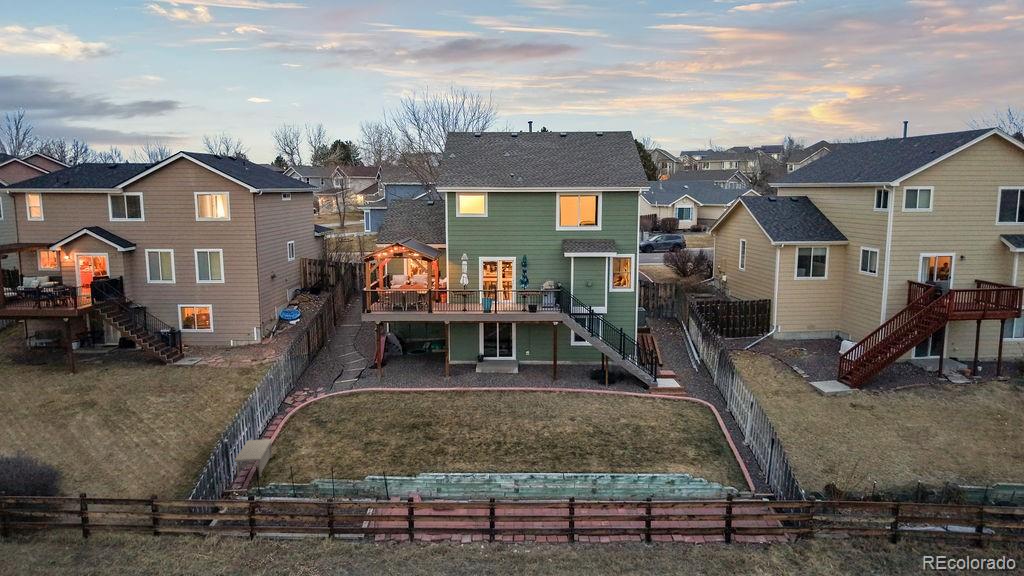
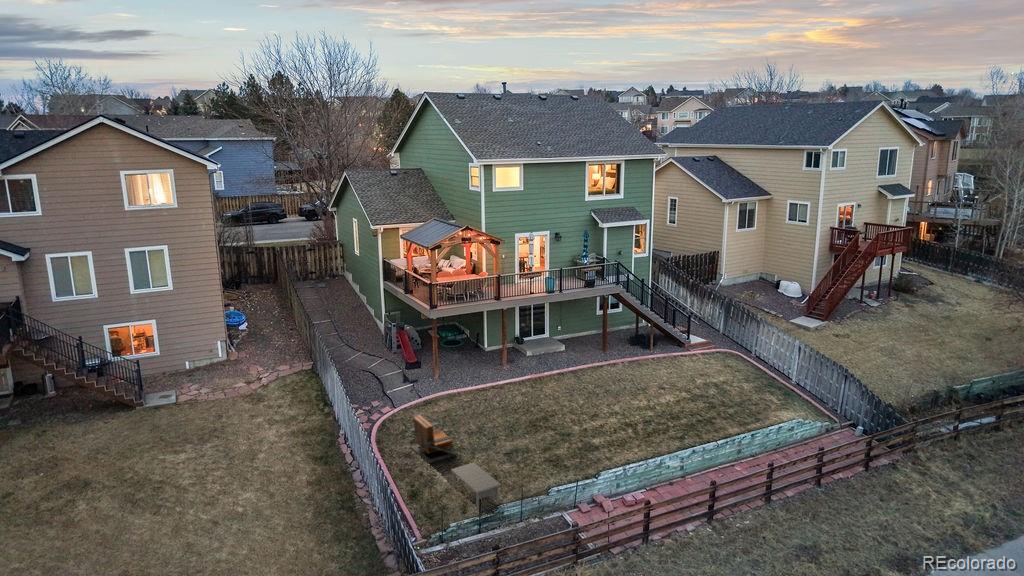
lounge chair: none [263,395,301,437] -> present [410,415,456,463]

